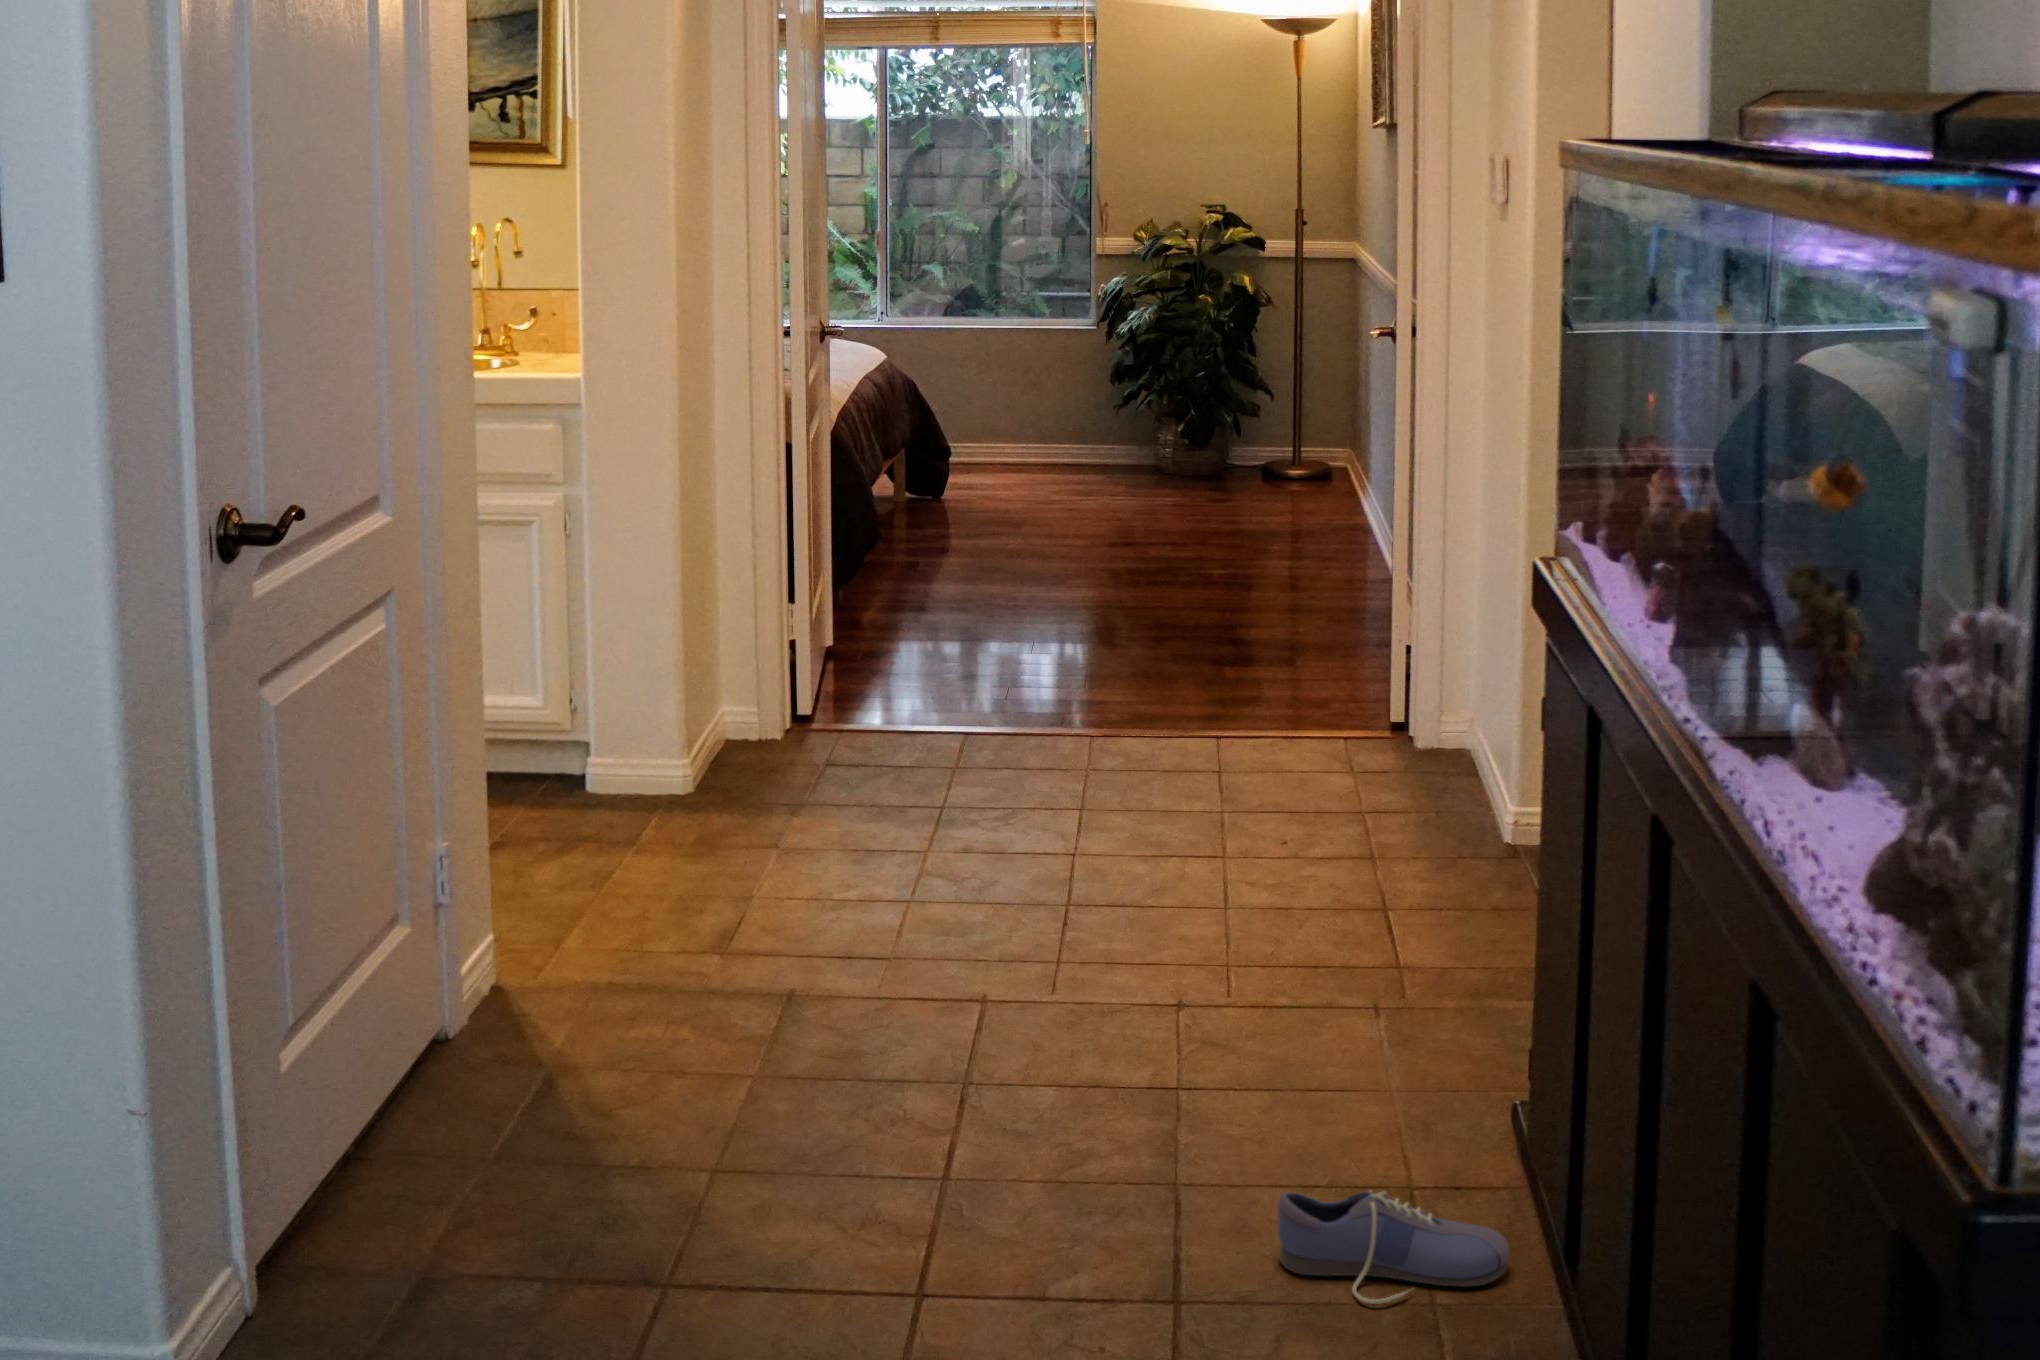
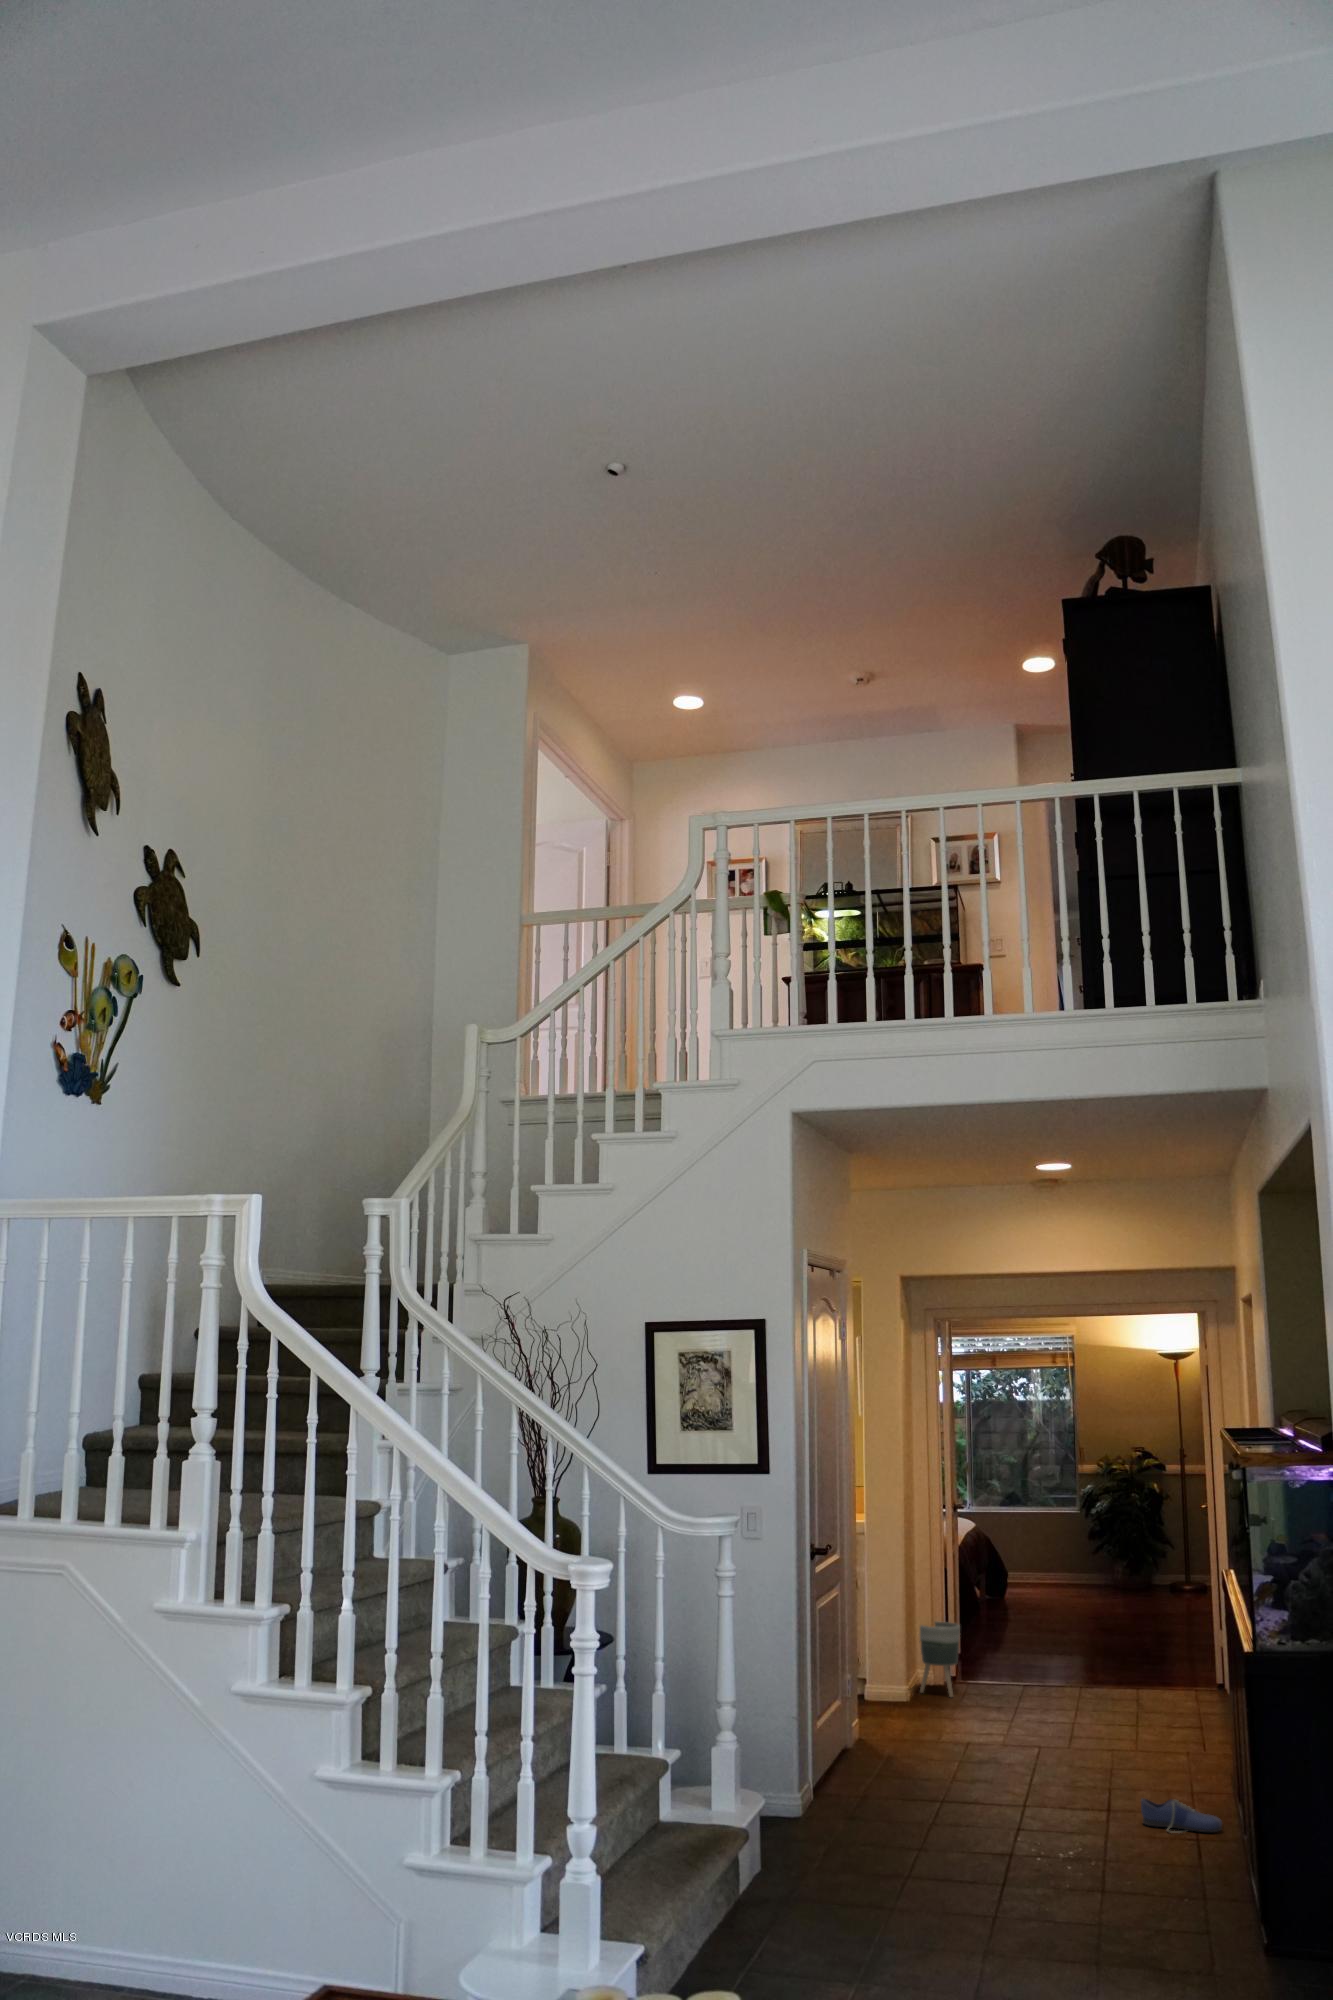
planter: none [715,606,818,779] -> present [920,1622,960,1697]

